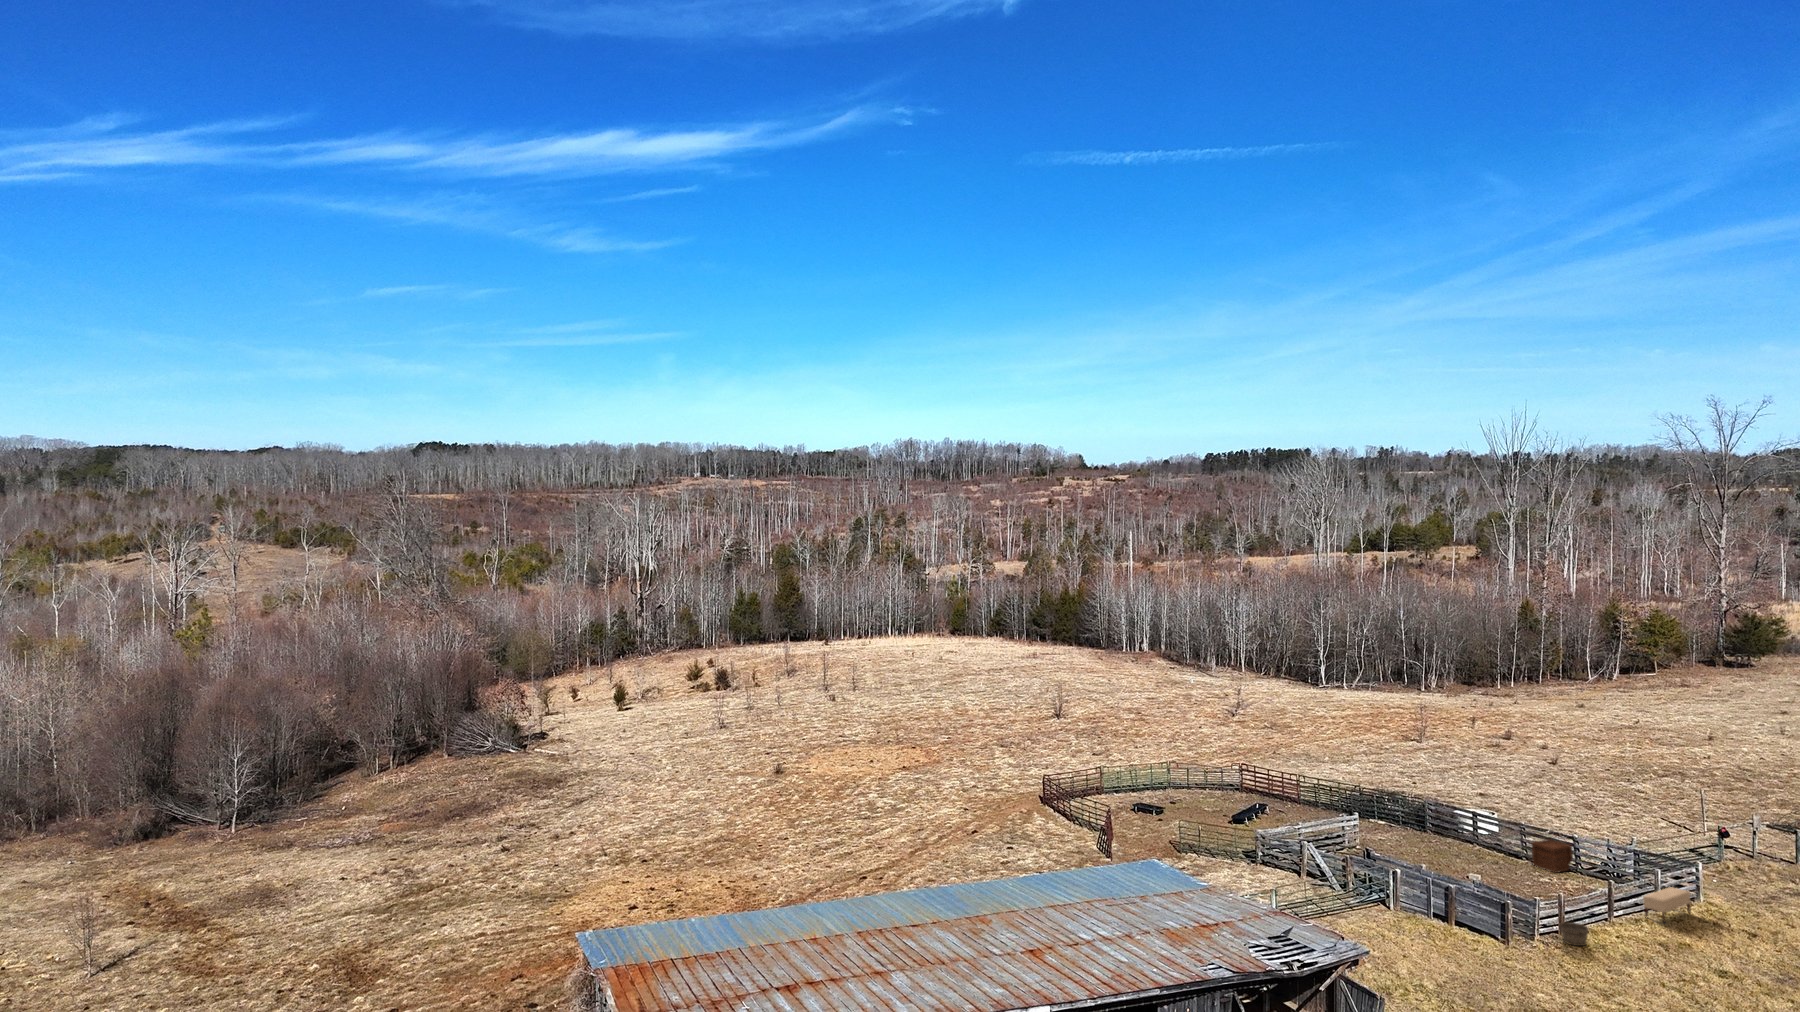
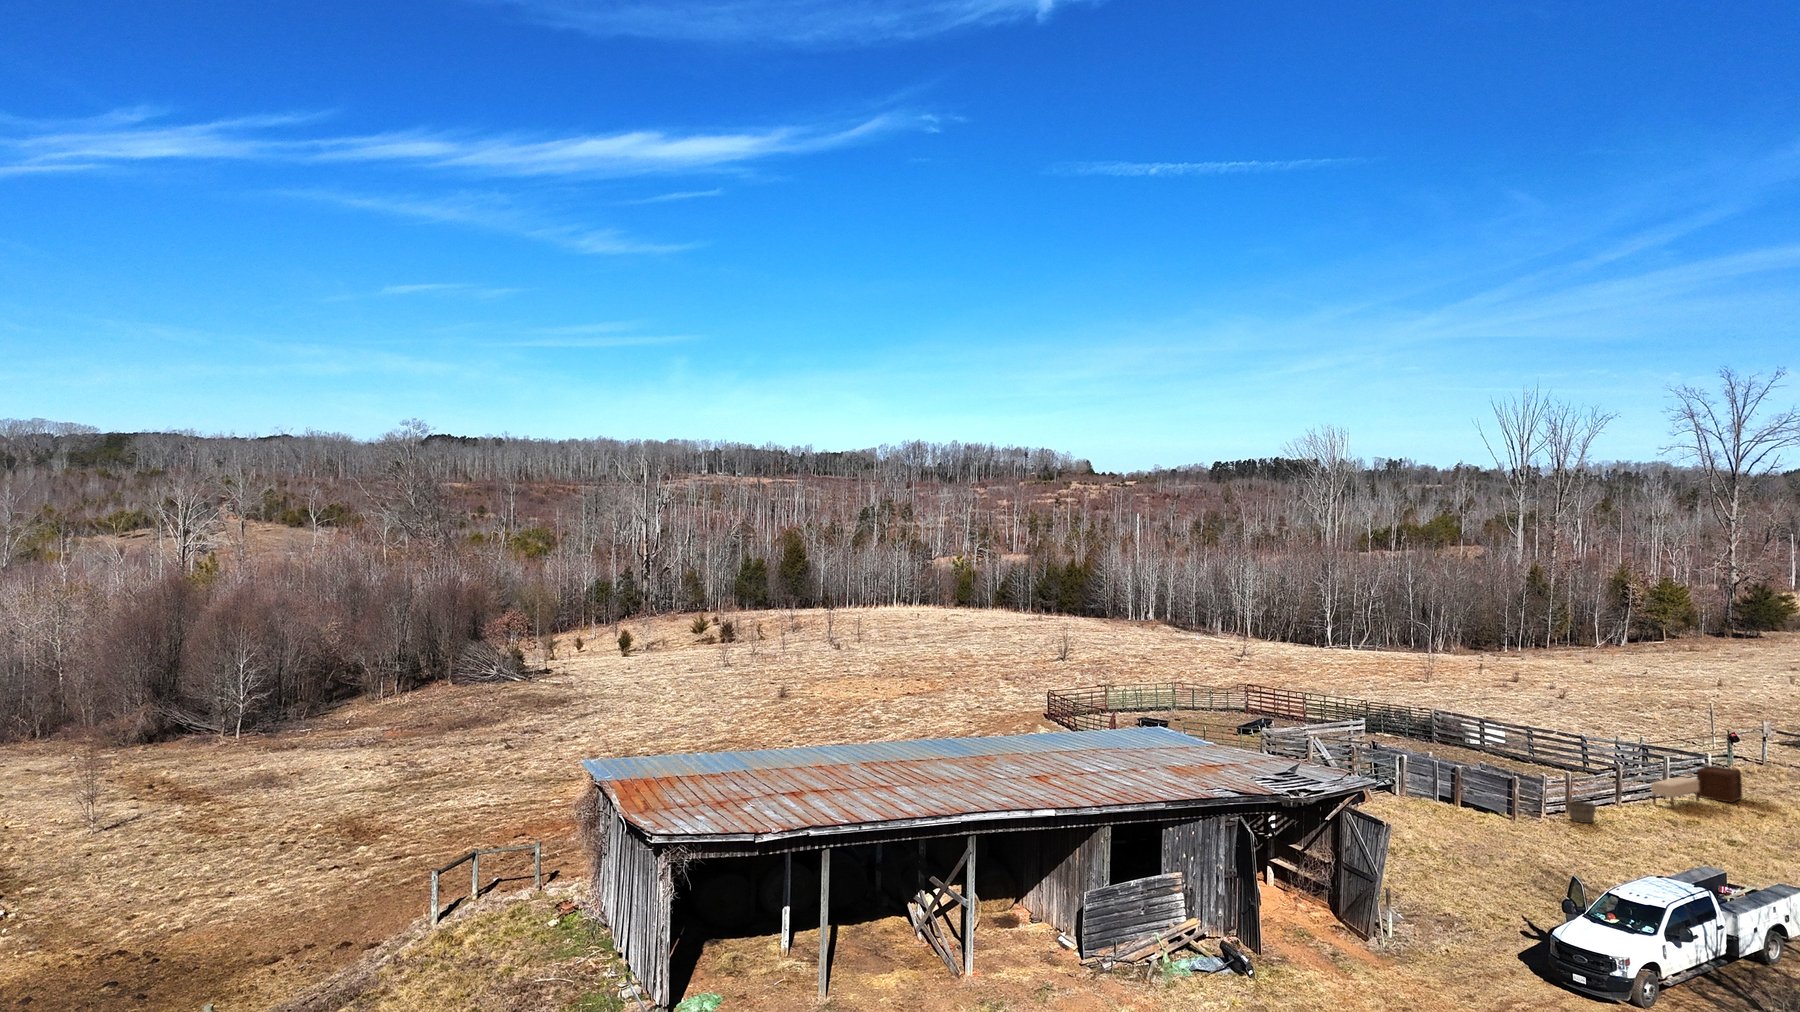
wooden crate: present [1532,839,1573,873] -> present [1697,766,1742,803]

